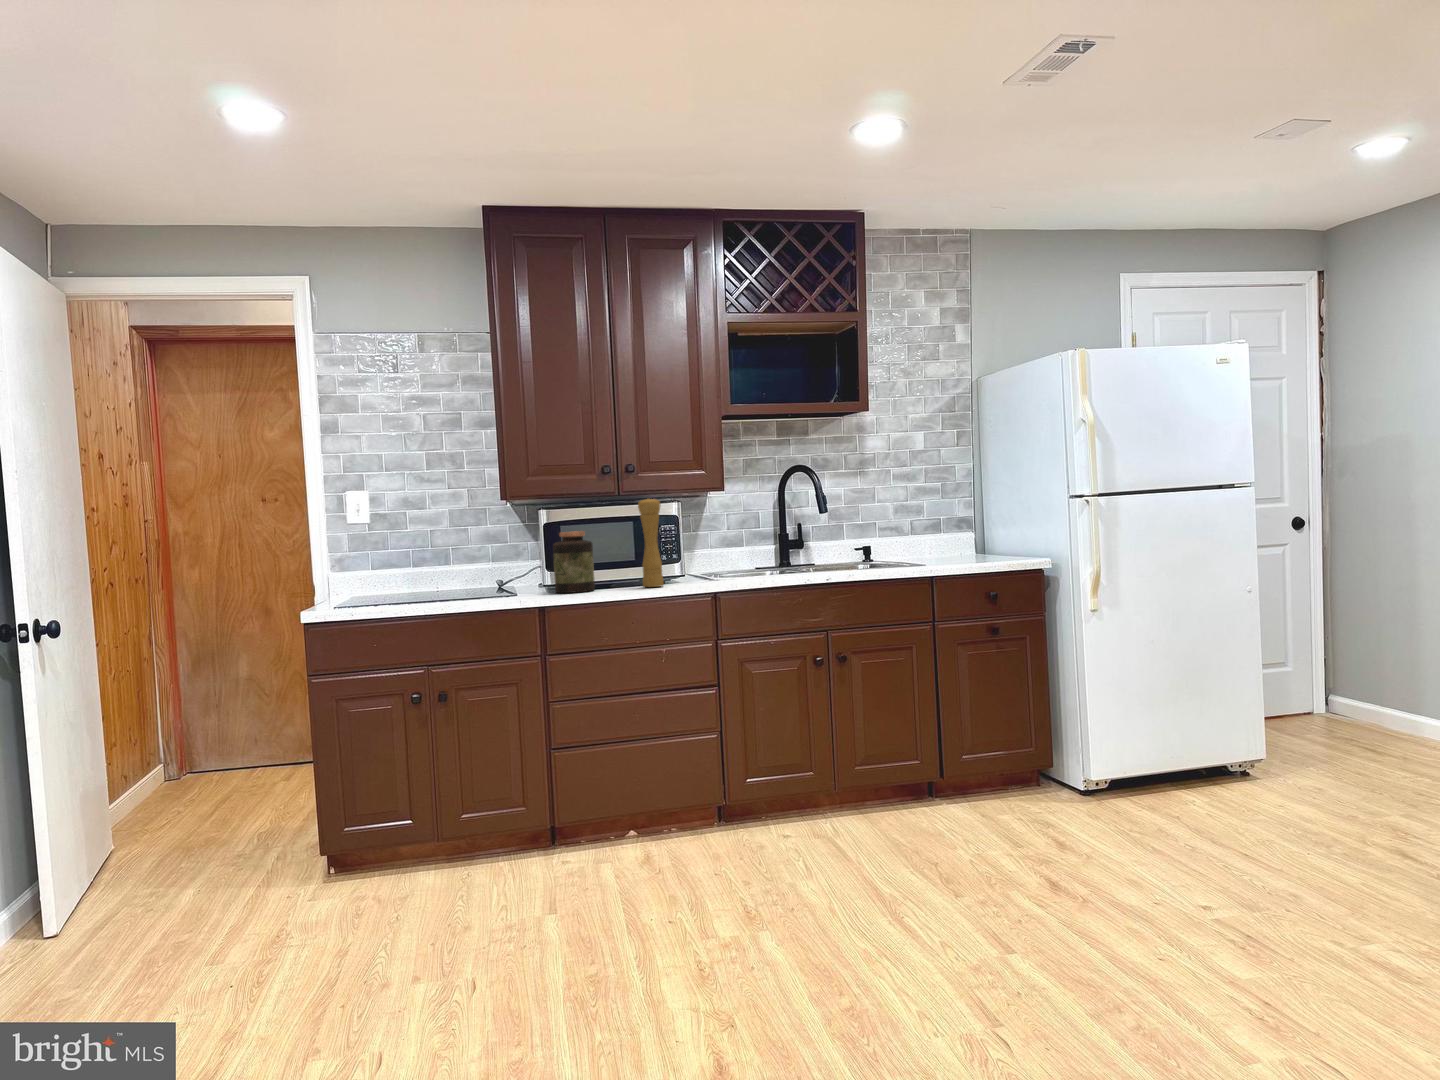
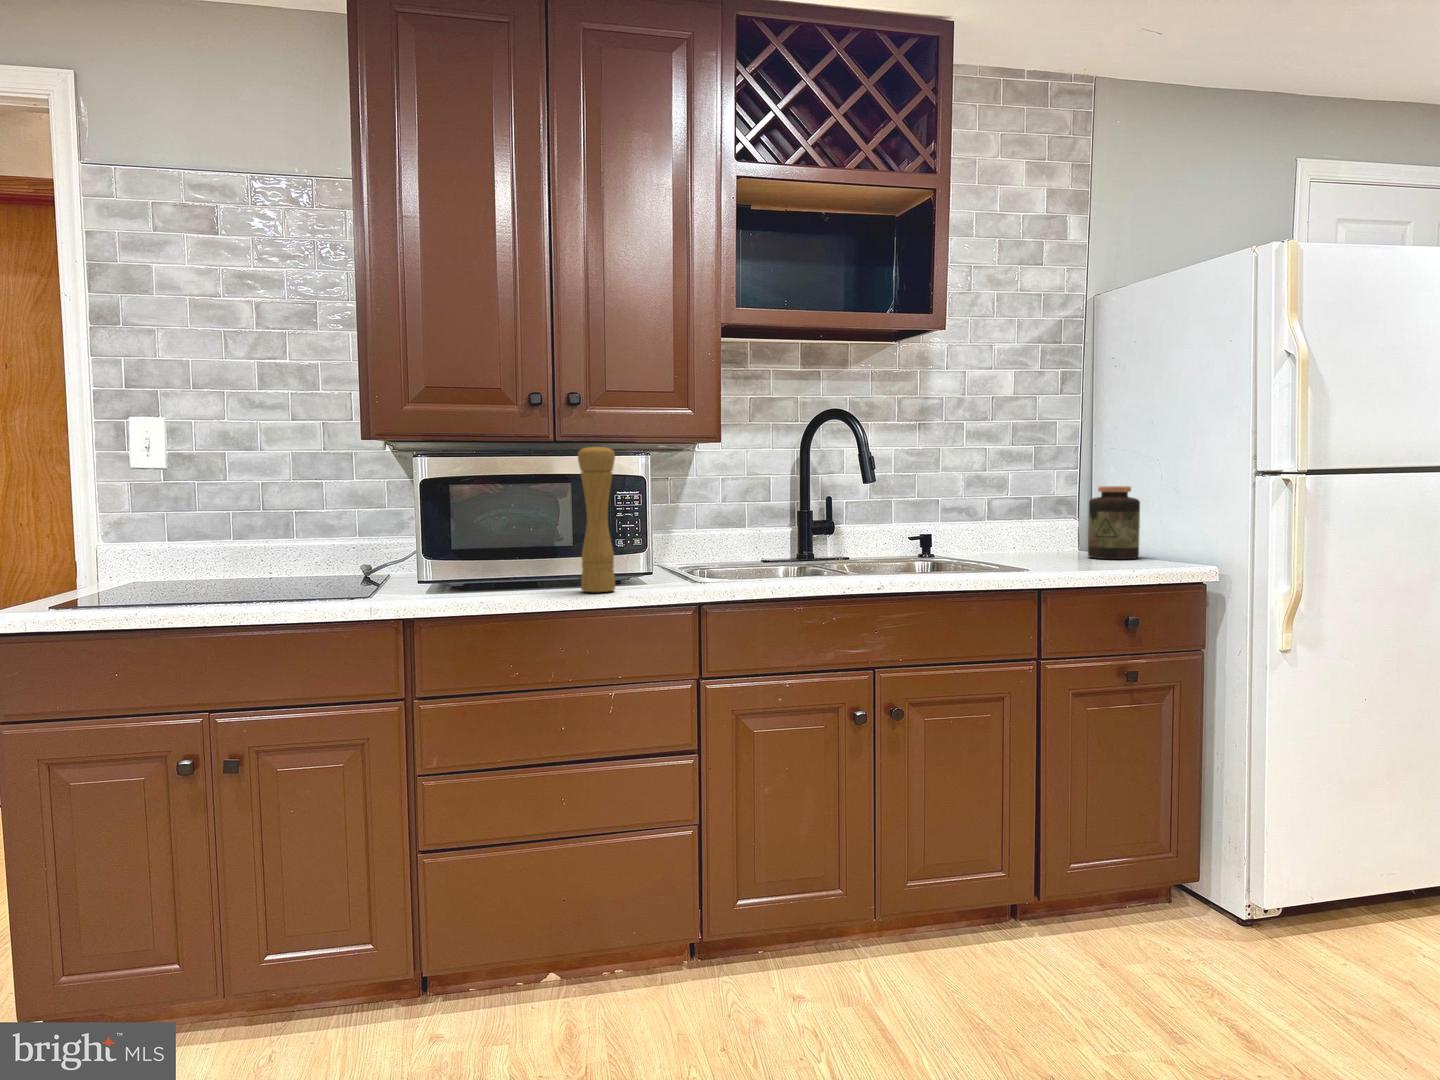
jar: present [553,531,595,593] -> present [1088,486,1140,559]

